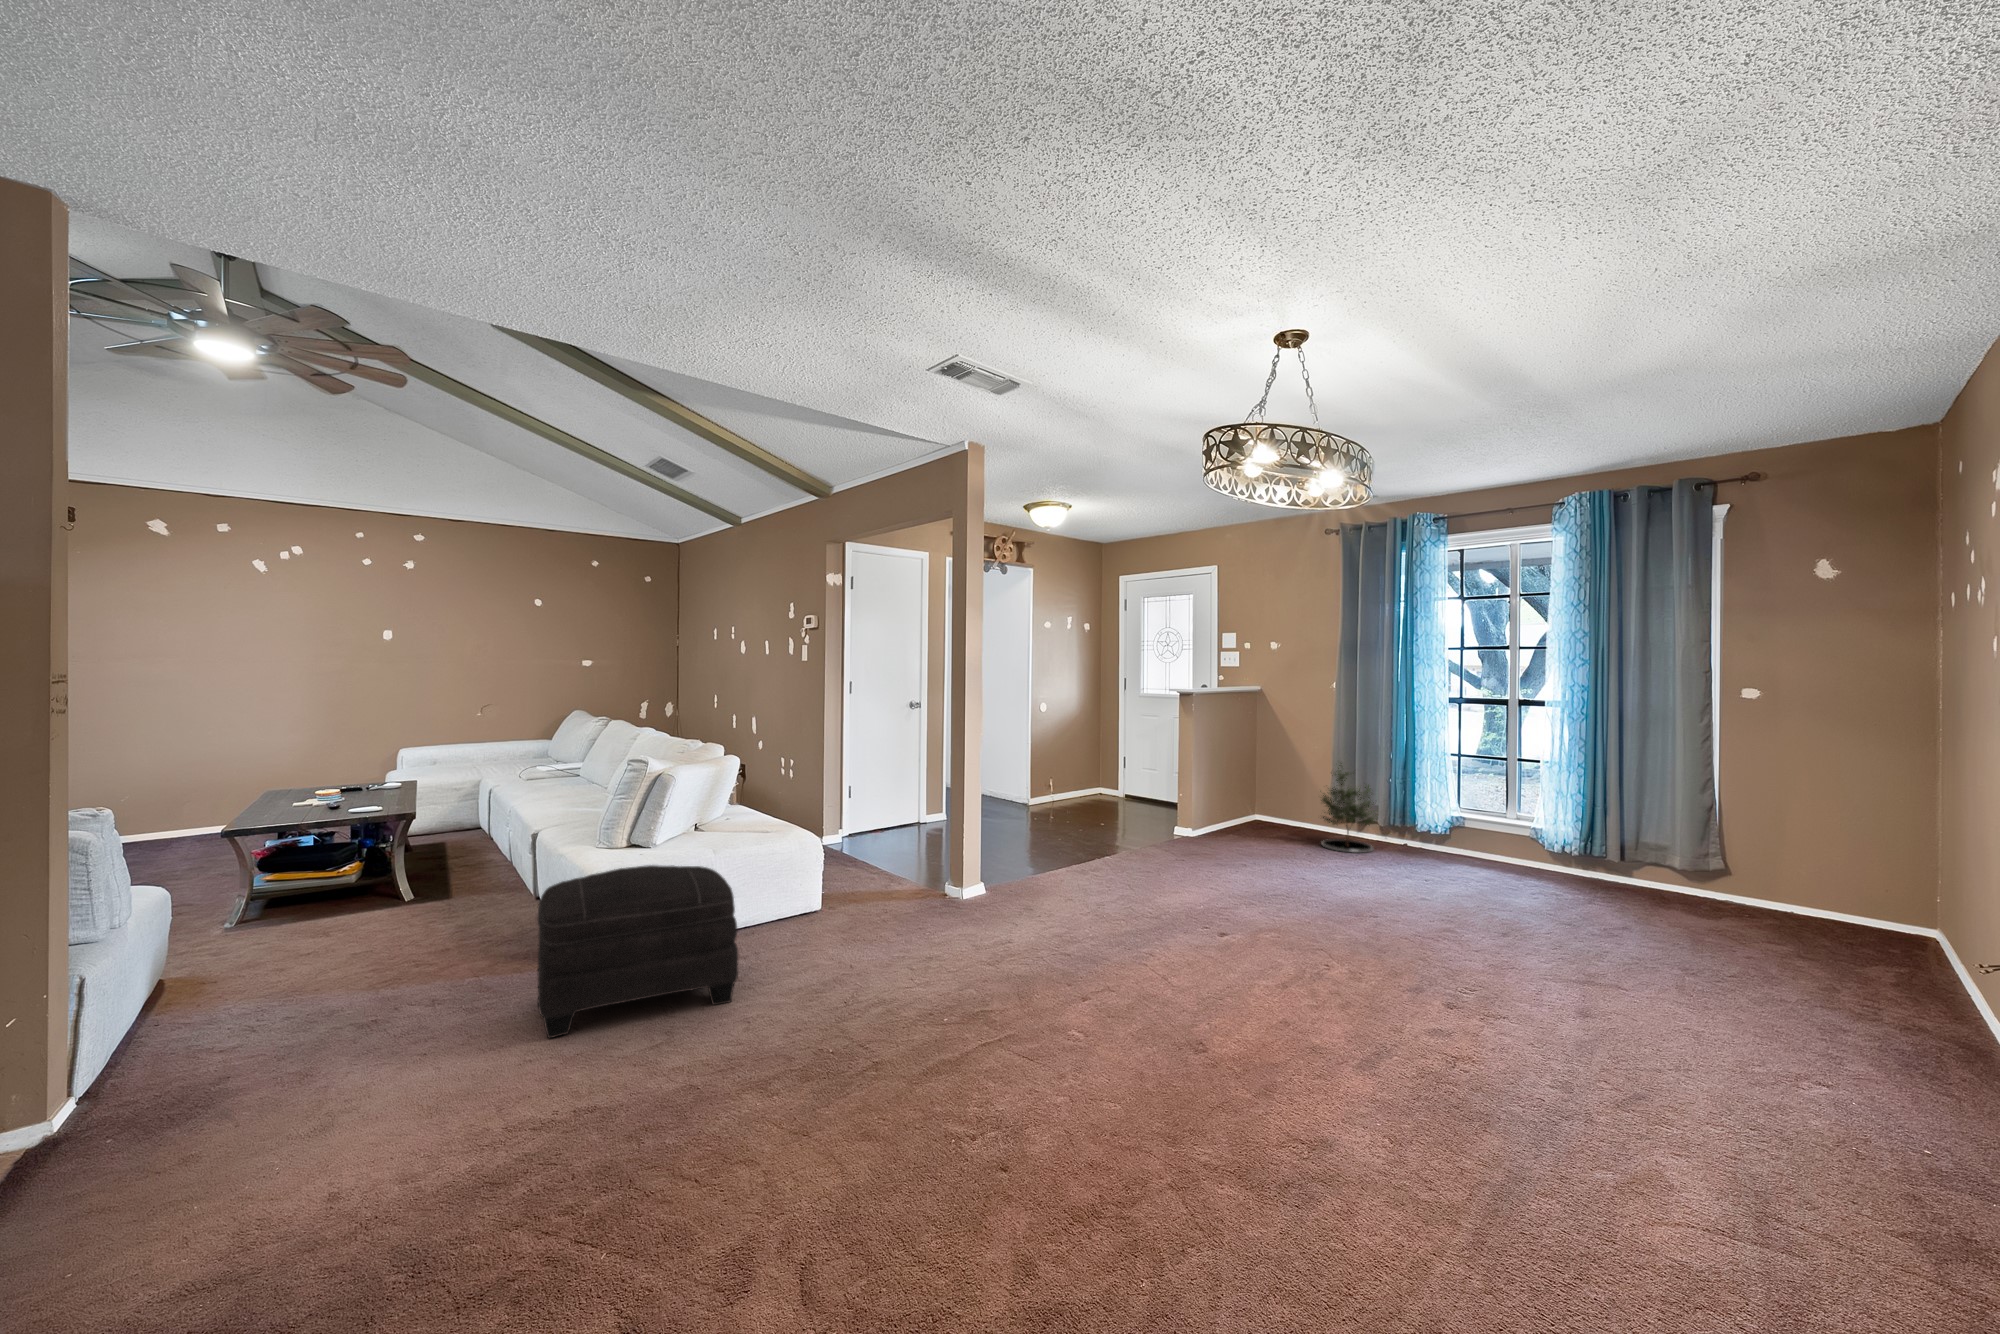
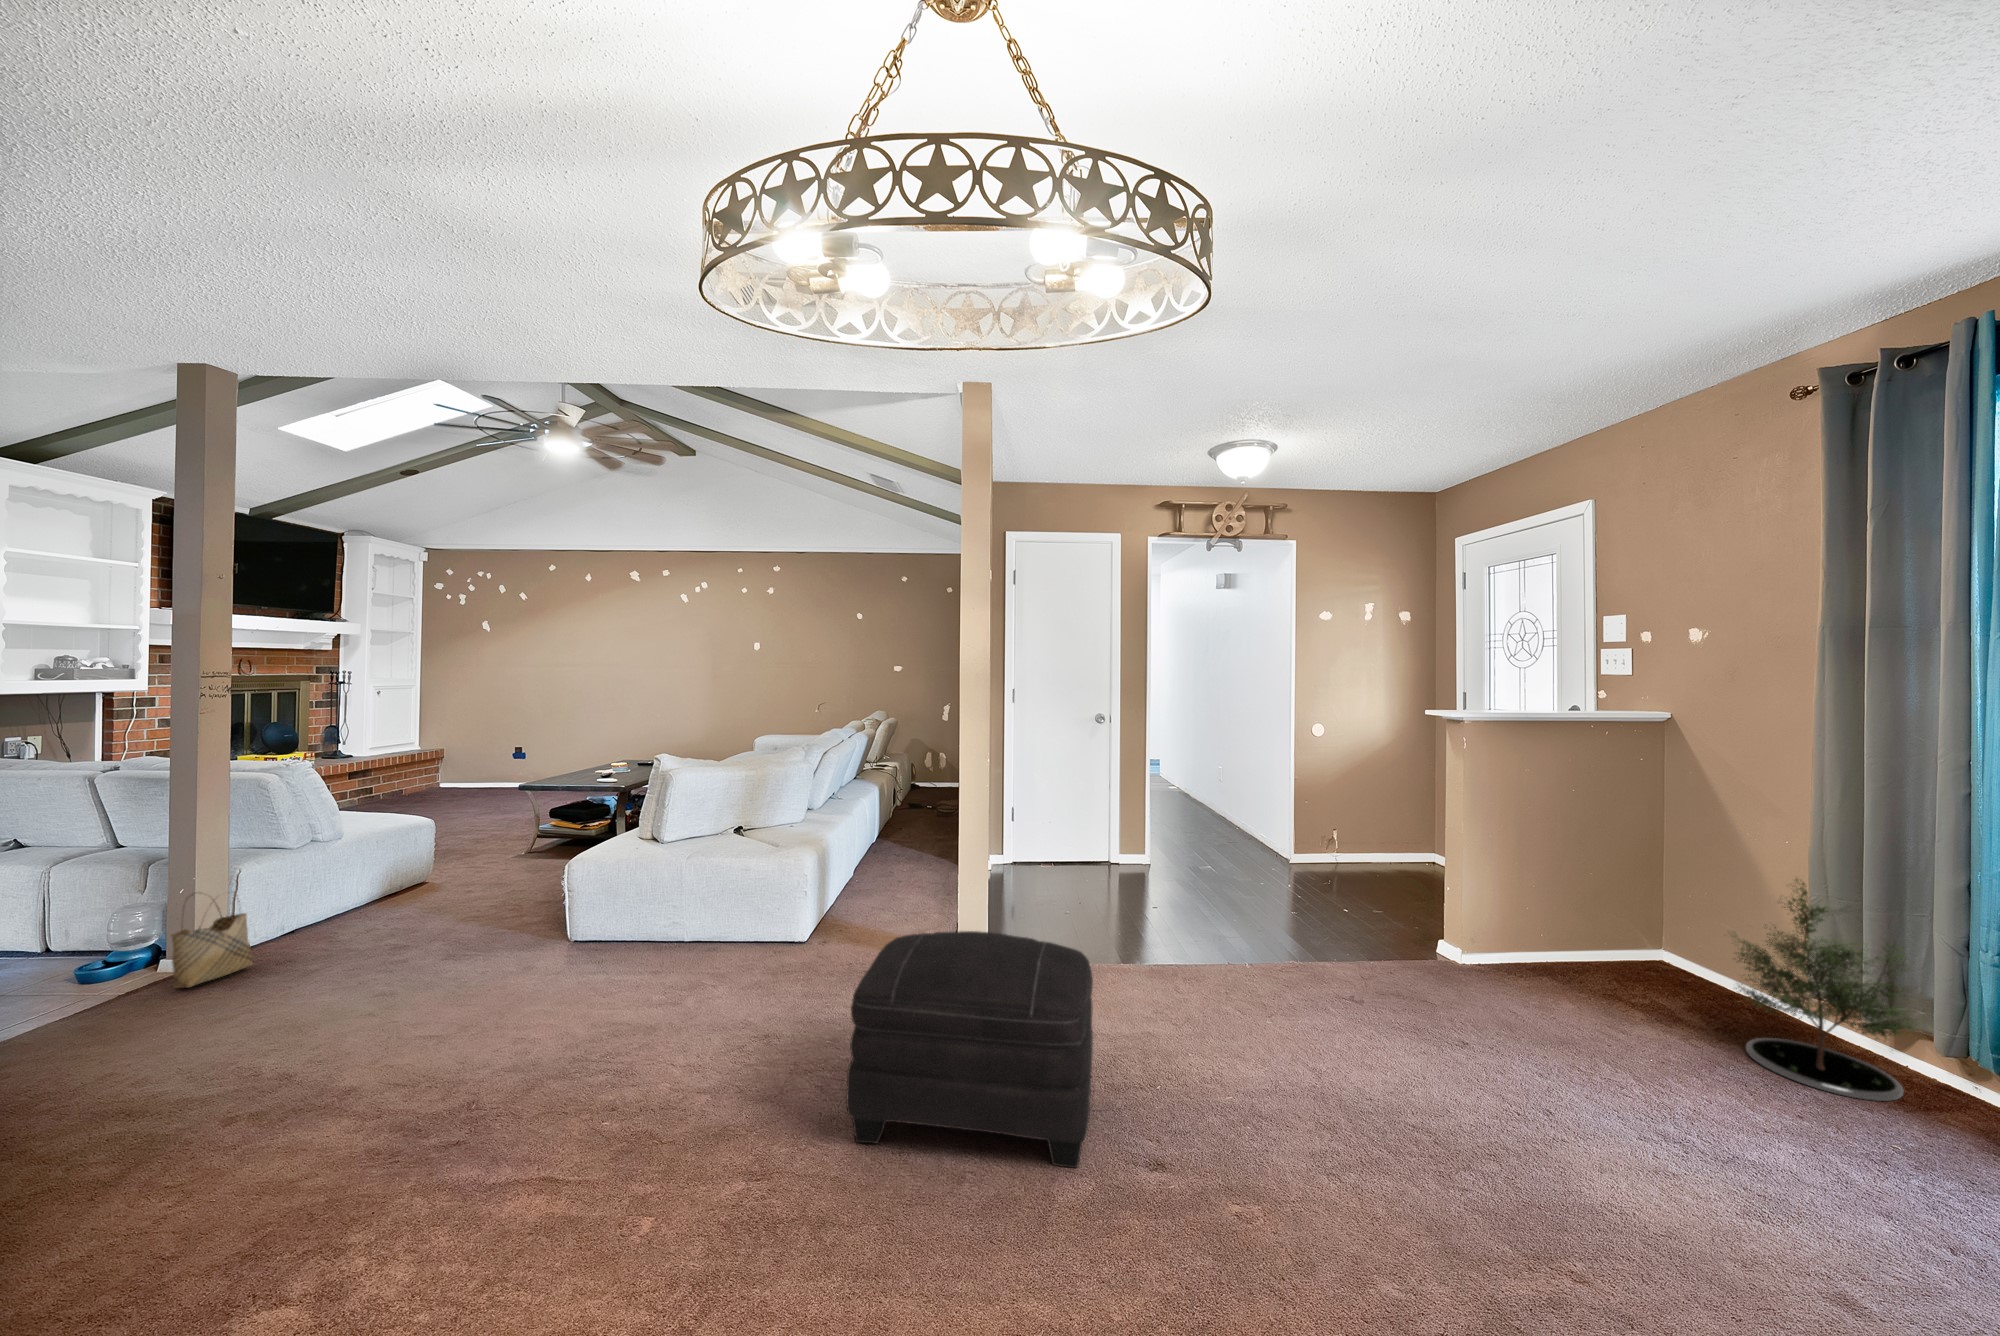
ottoman: present [538,865,738,1038] -> present [846,931,1093,1168]
woven basket: none [95,974,177,1122] -> present [171,892,253,988]

